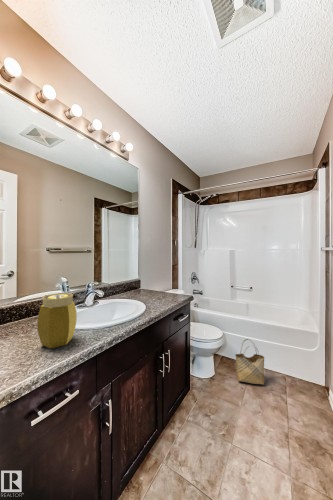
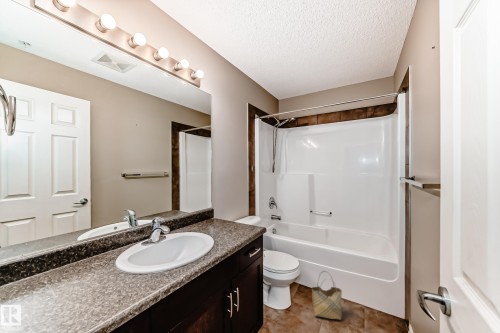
jar: present [37,293,77,348] -> none [89,238,132,300]

